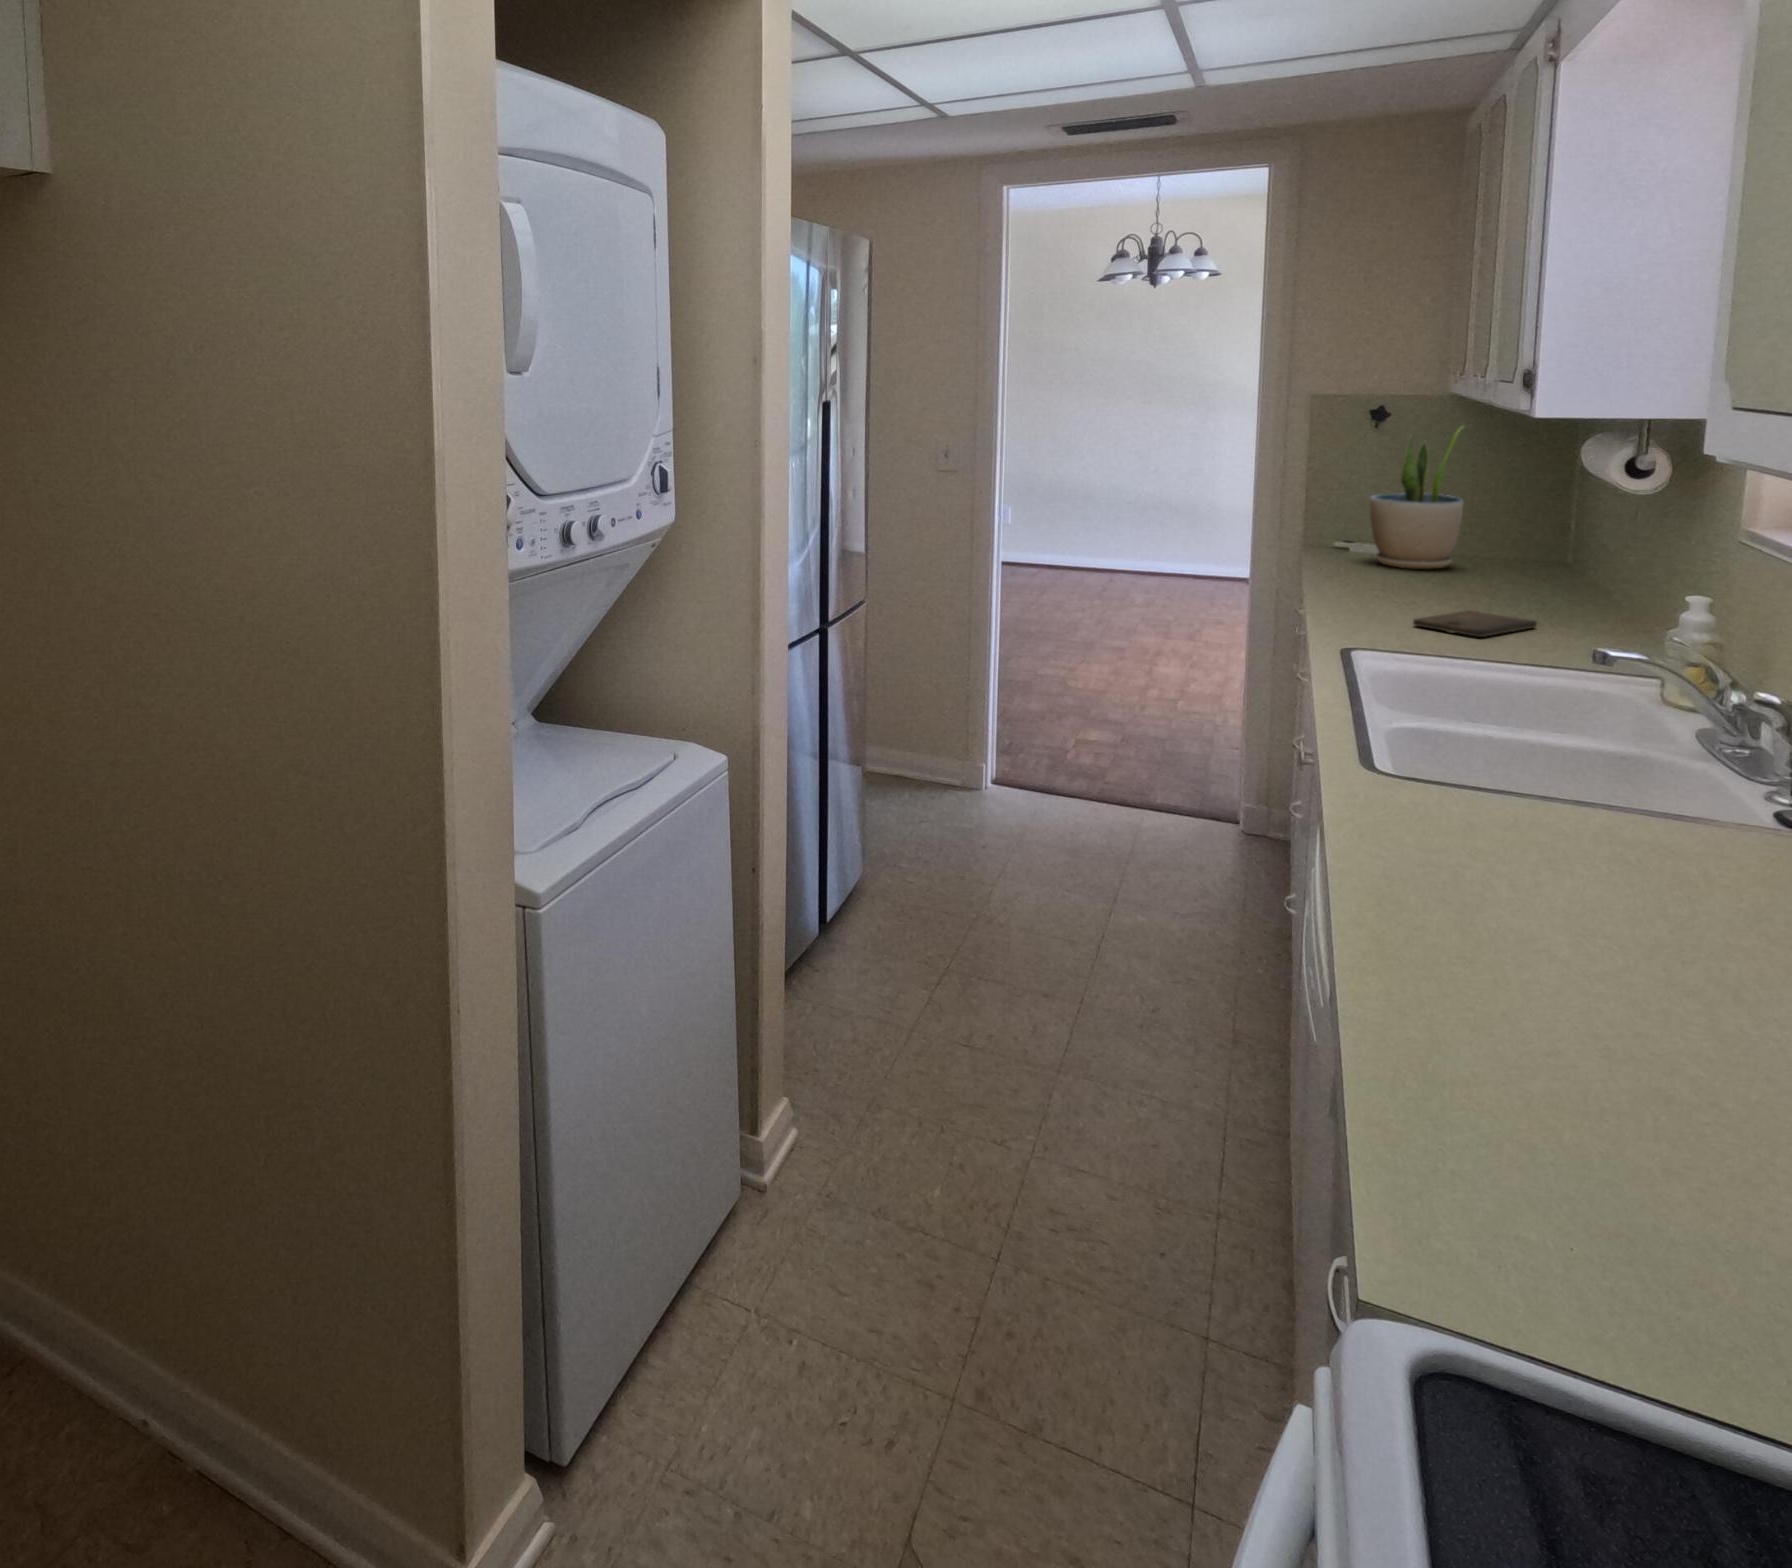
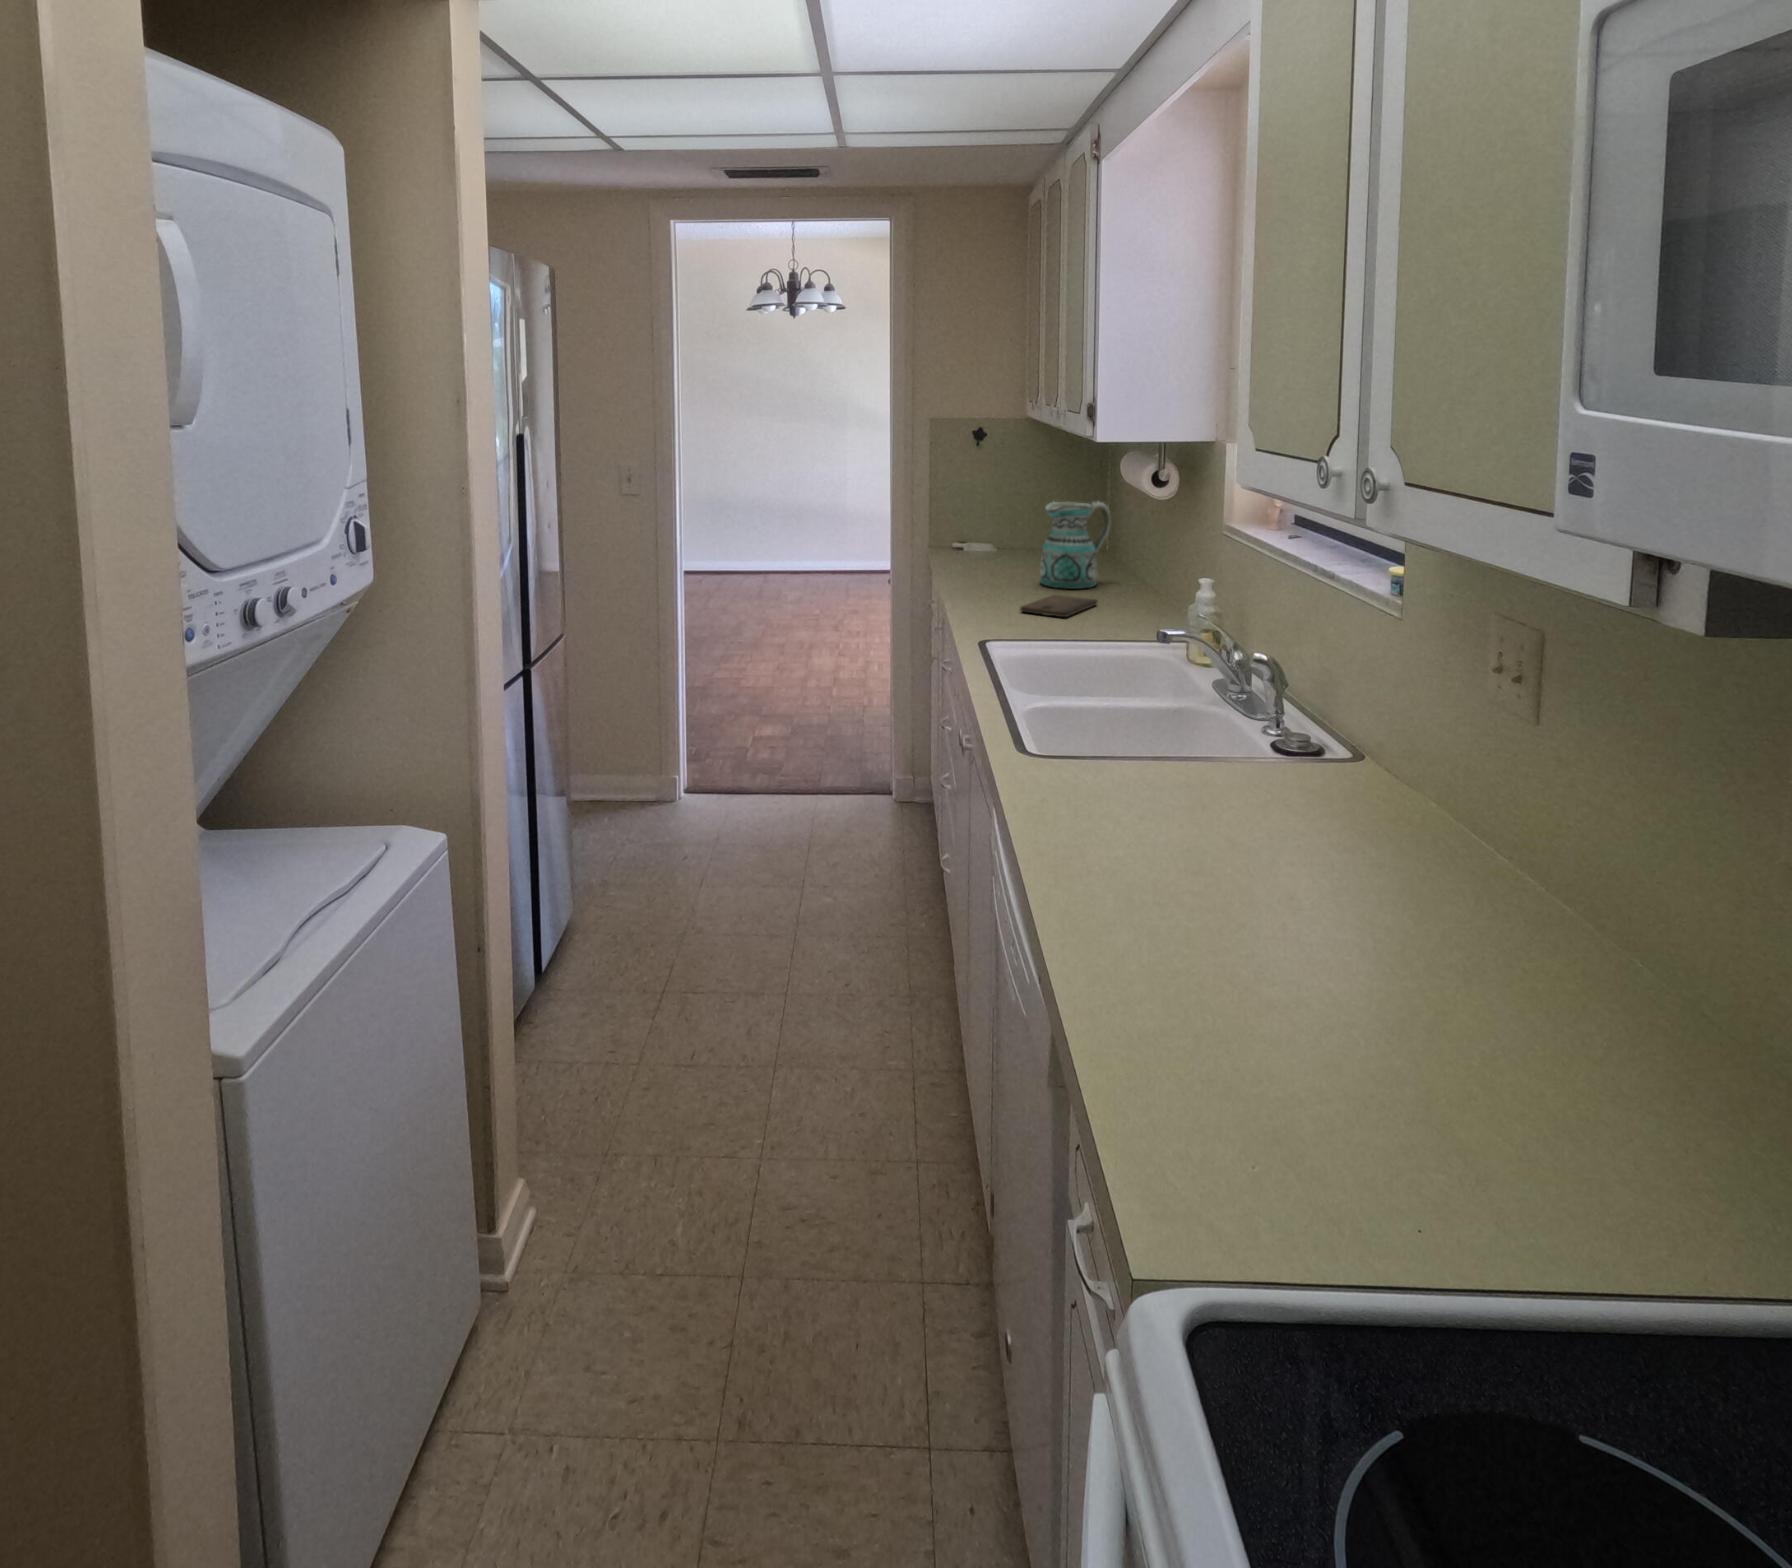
potted plant: present [1370,429,1463,569] -> none [976,443,1038,560]
ceramic pitcher: none [1453,497,1573,608] -> present [1040,501,1111,589]

